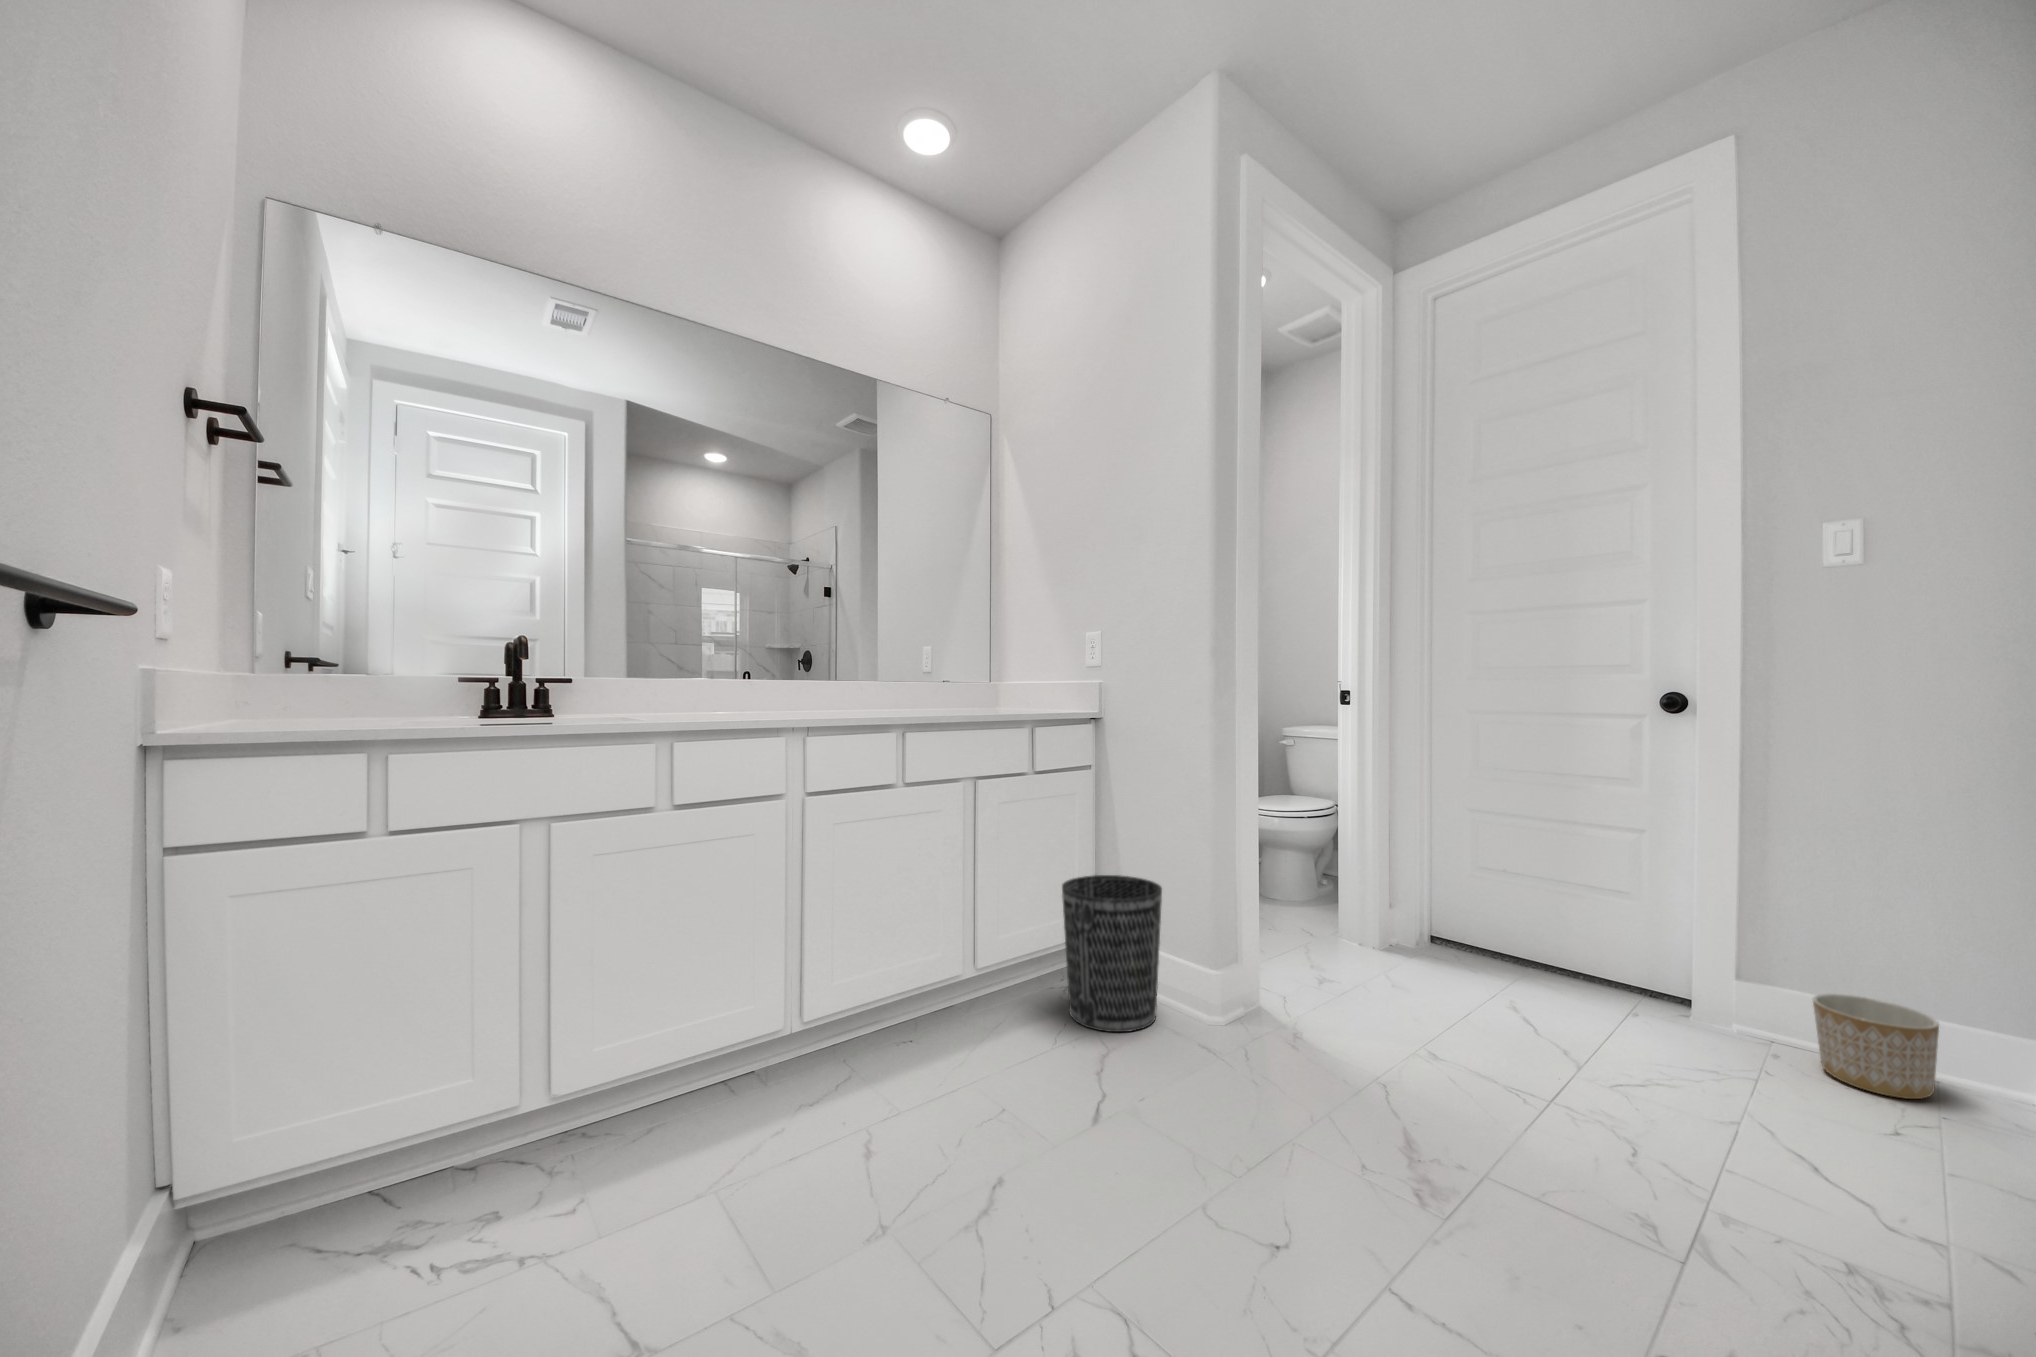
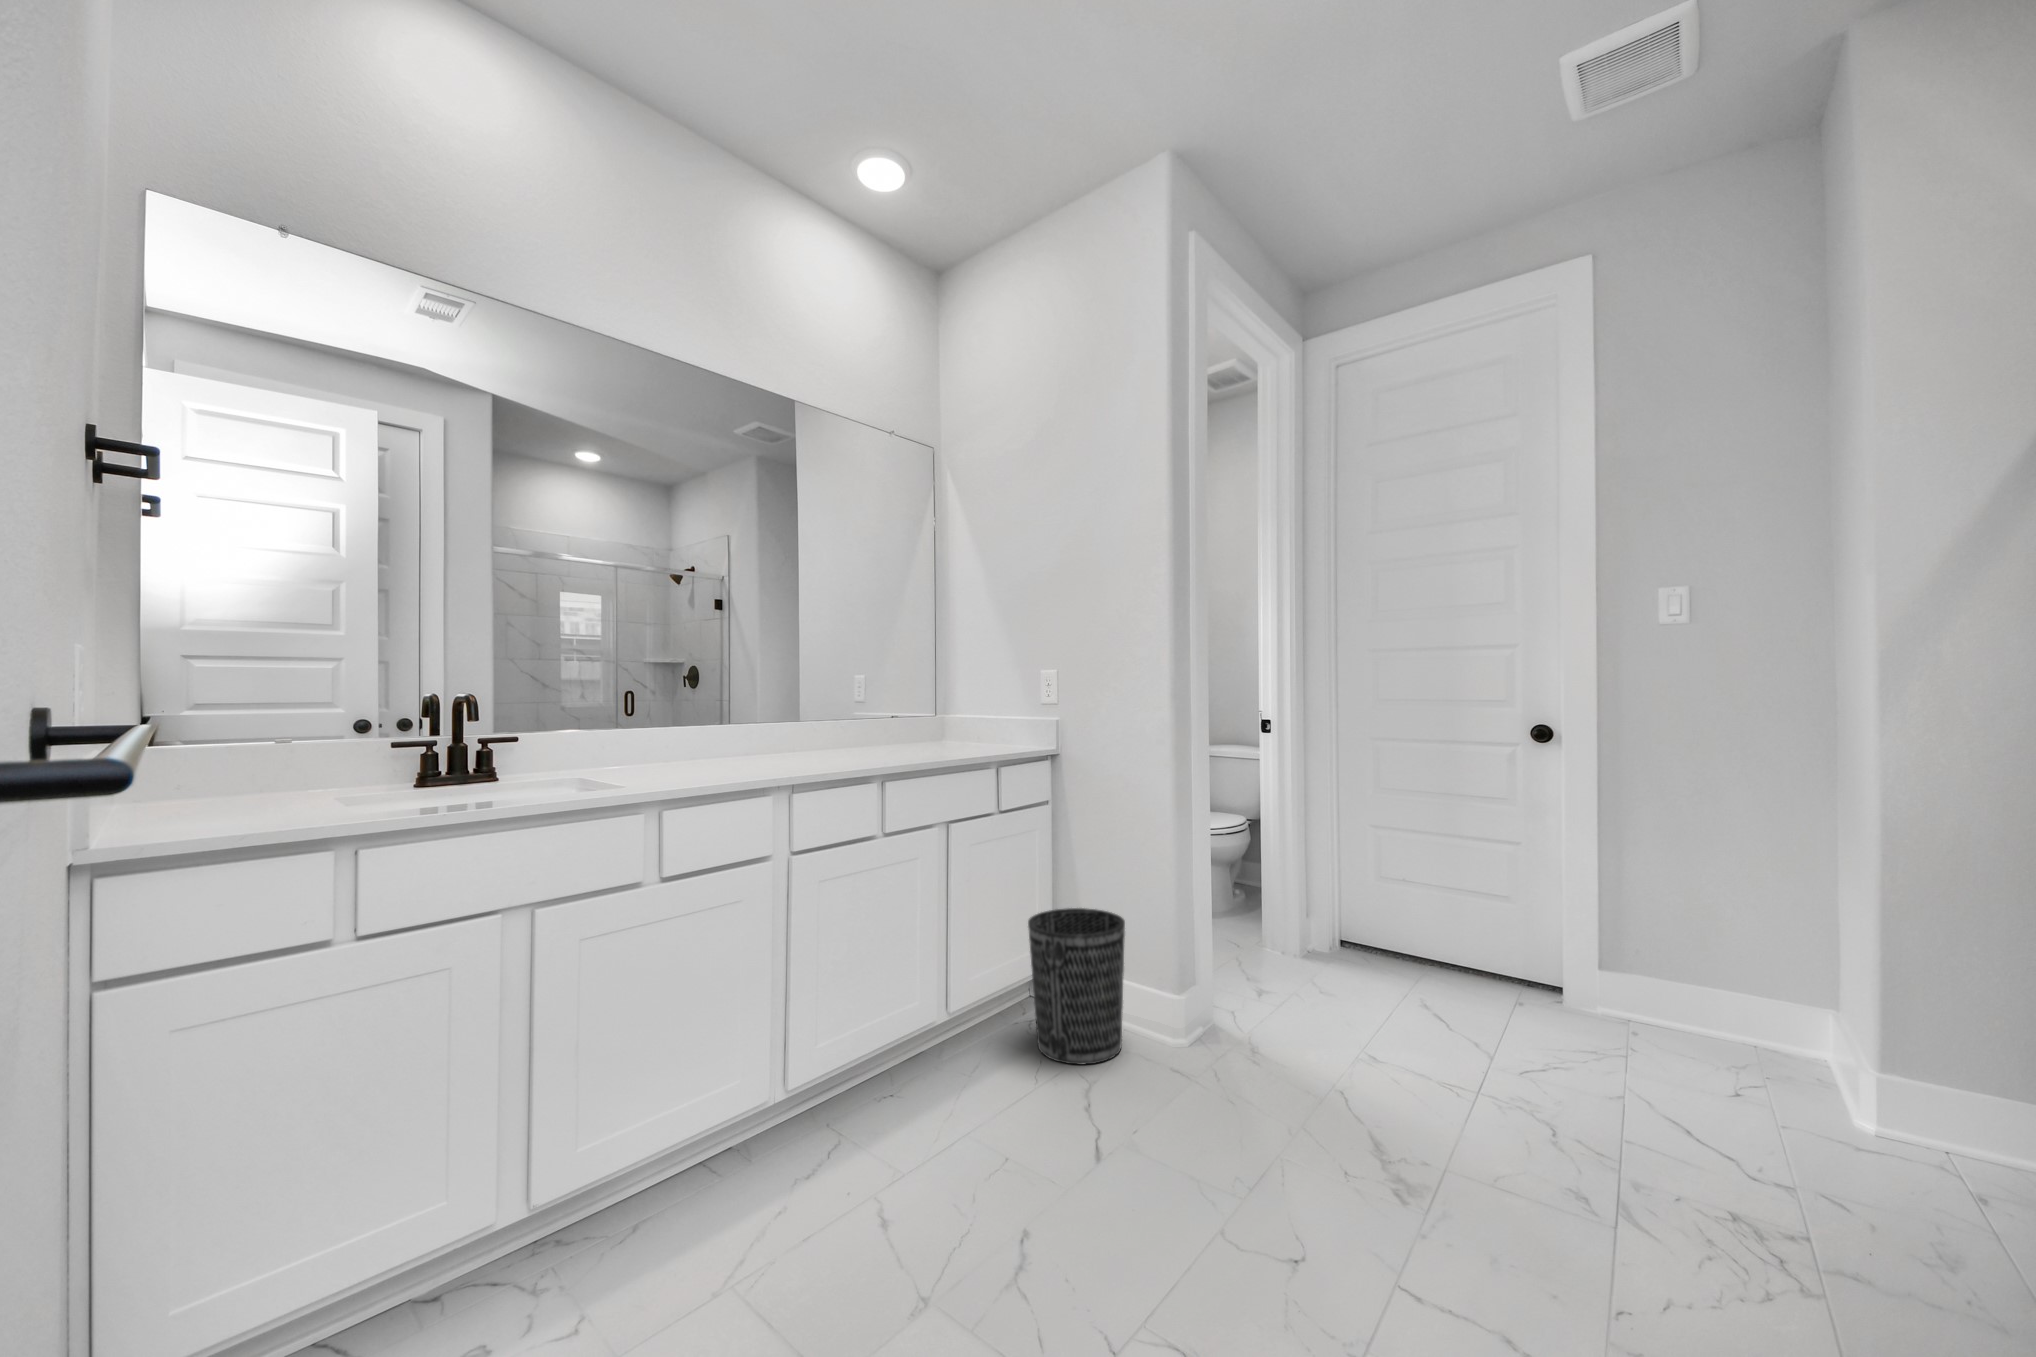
planter: present [1813,994,1939,1099] -> none [1663,974,1757,1058]

